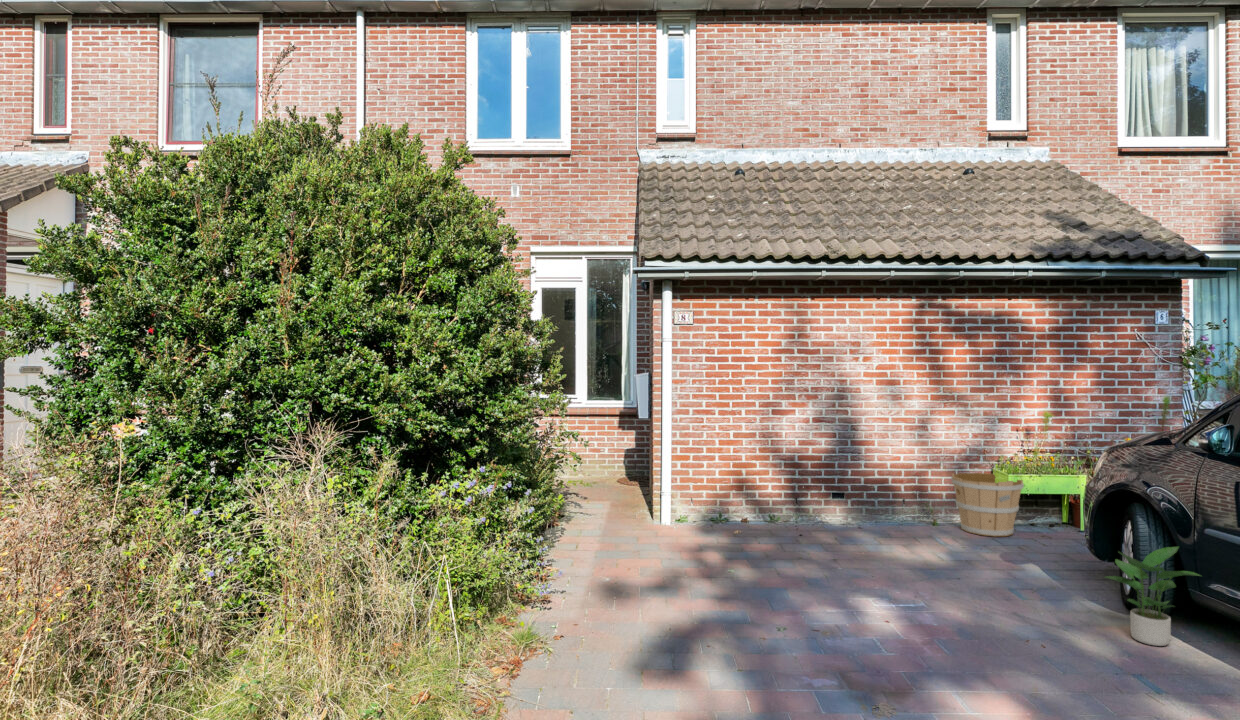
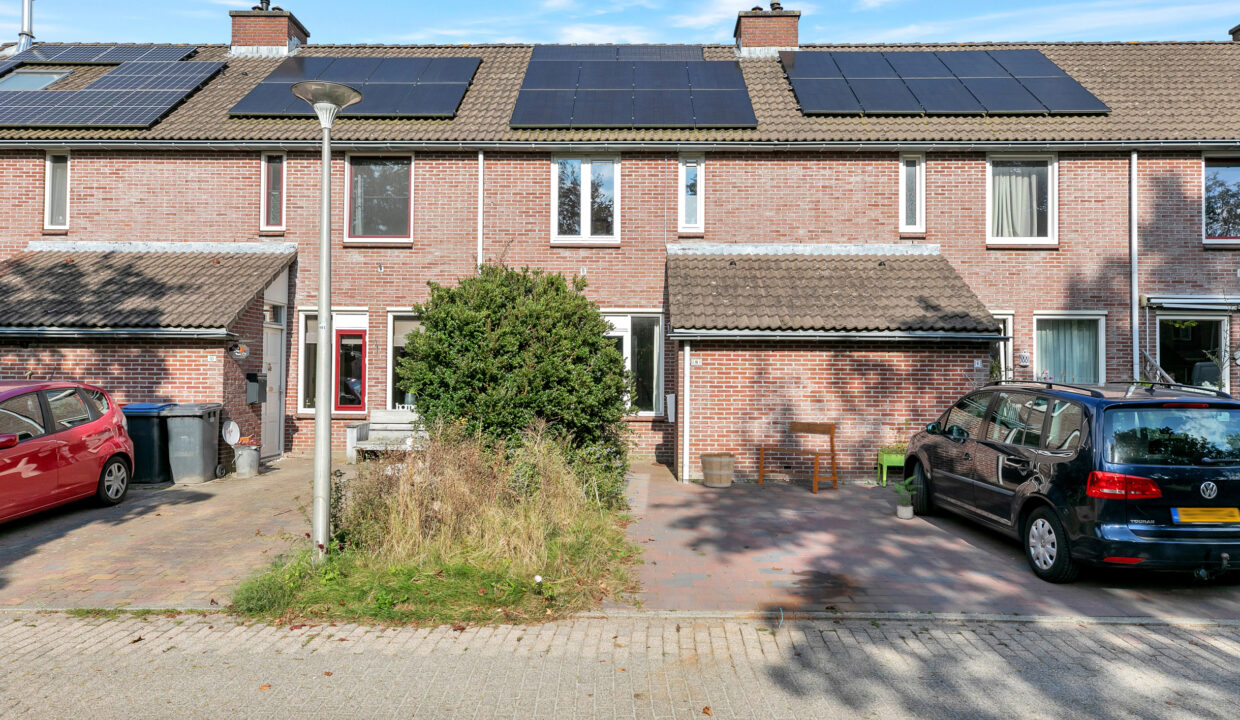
bench: none [790,415,936,551] -> present [758,421,838,493]
wooden bucket: present [951,473,1024,537] -> present [700,453,736,487]

